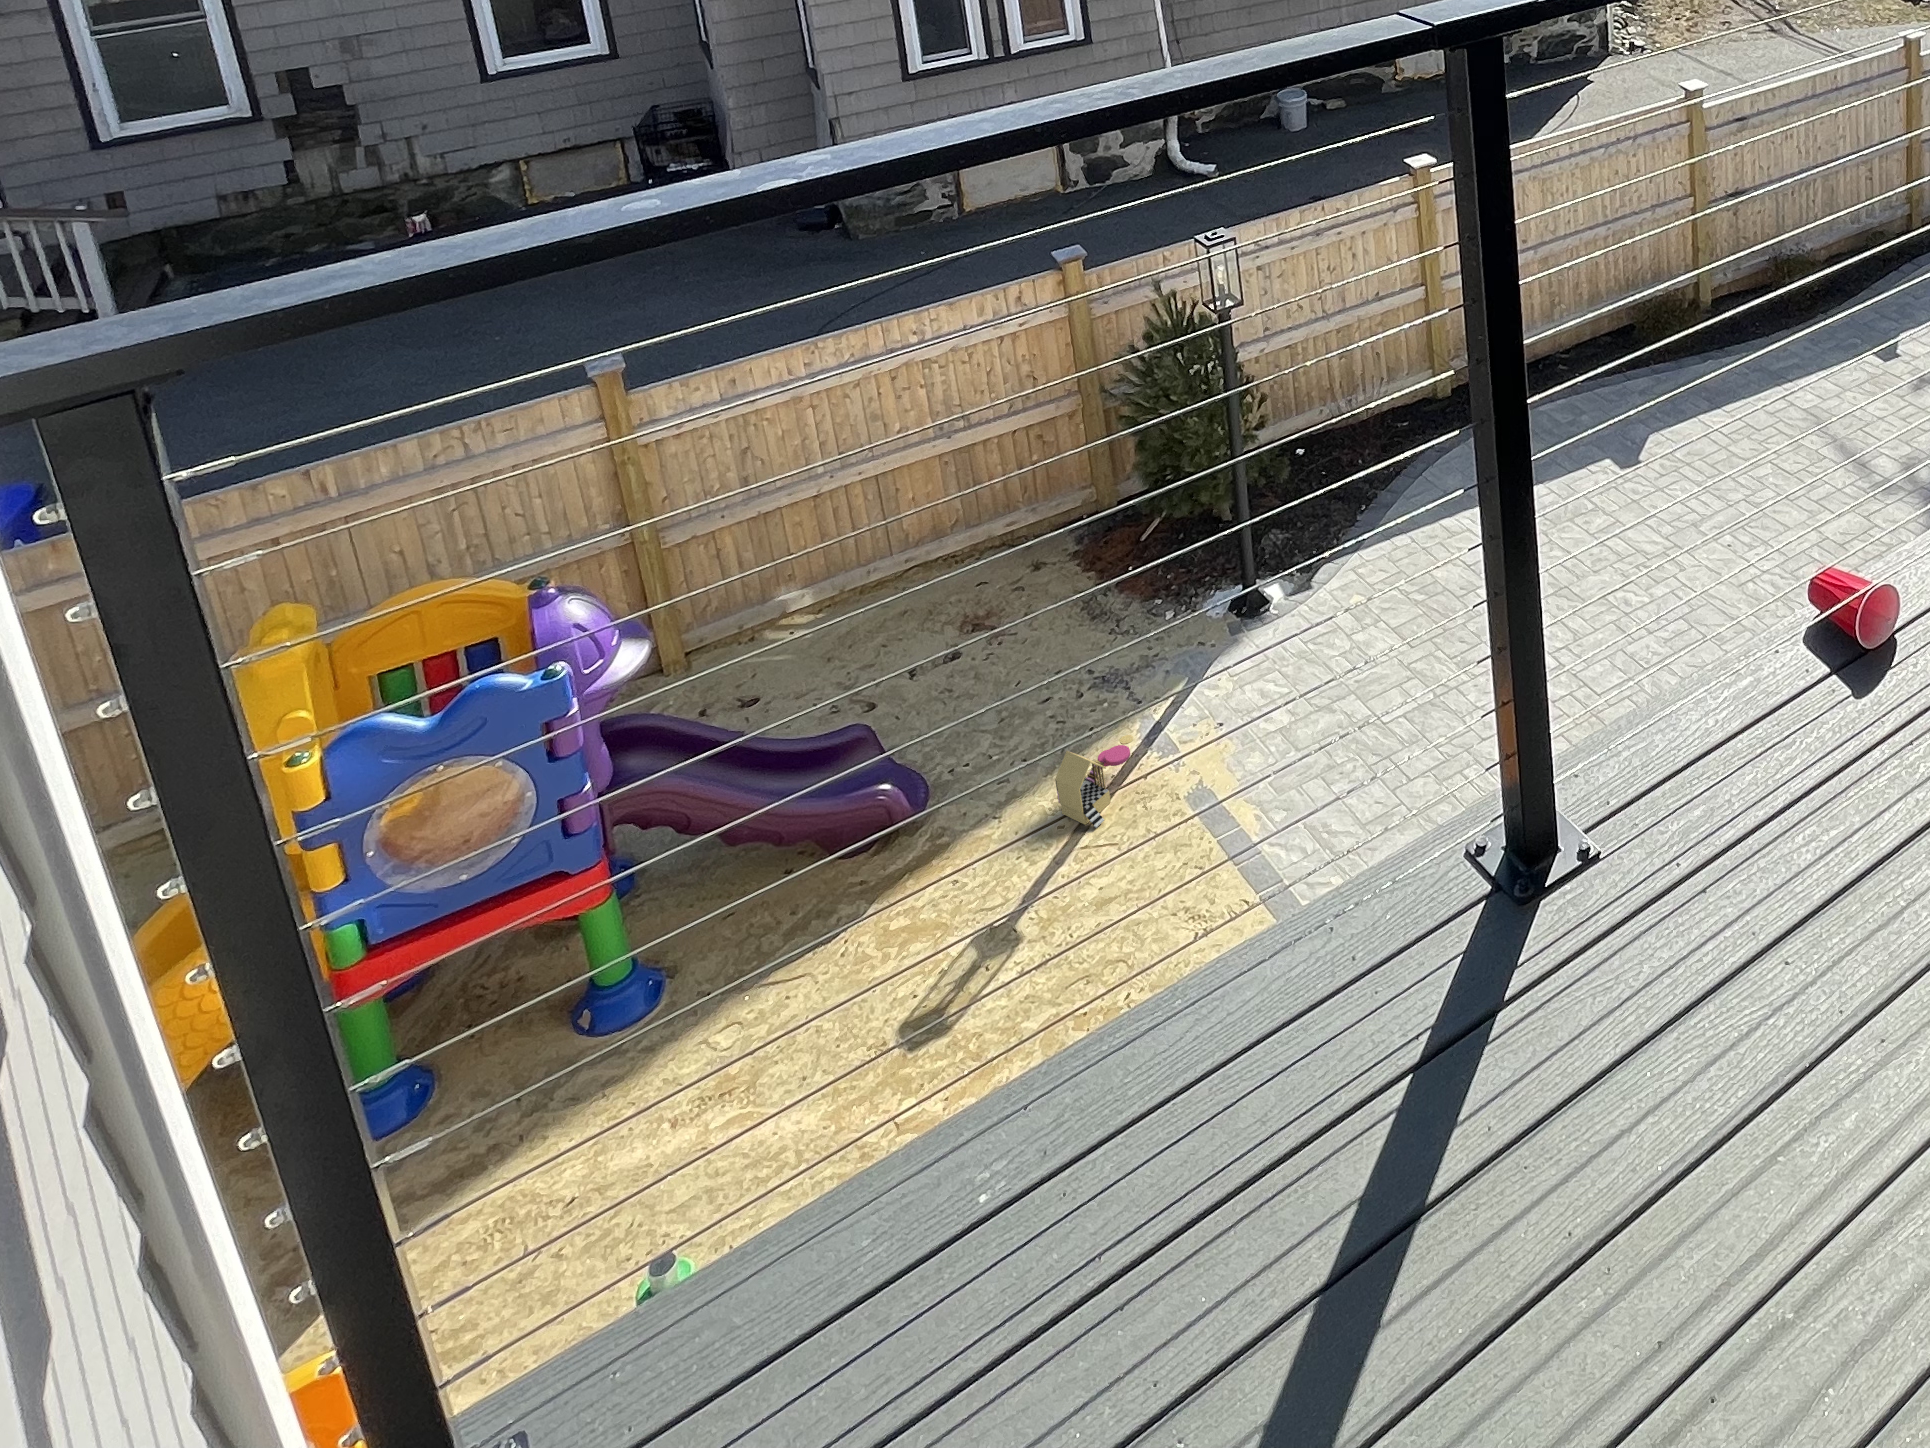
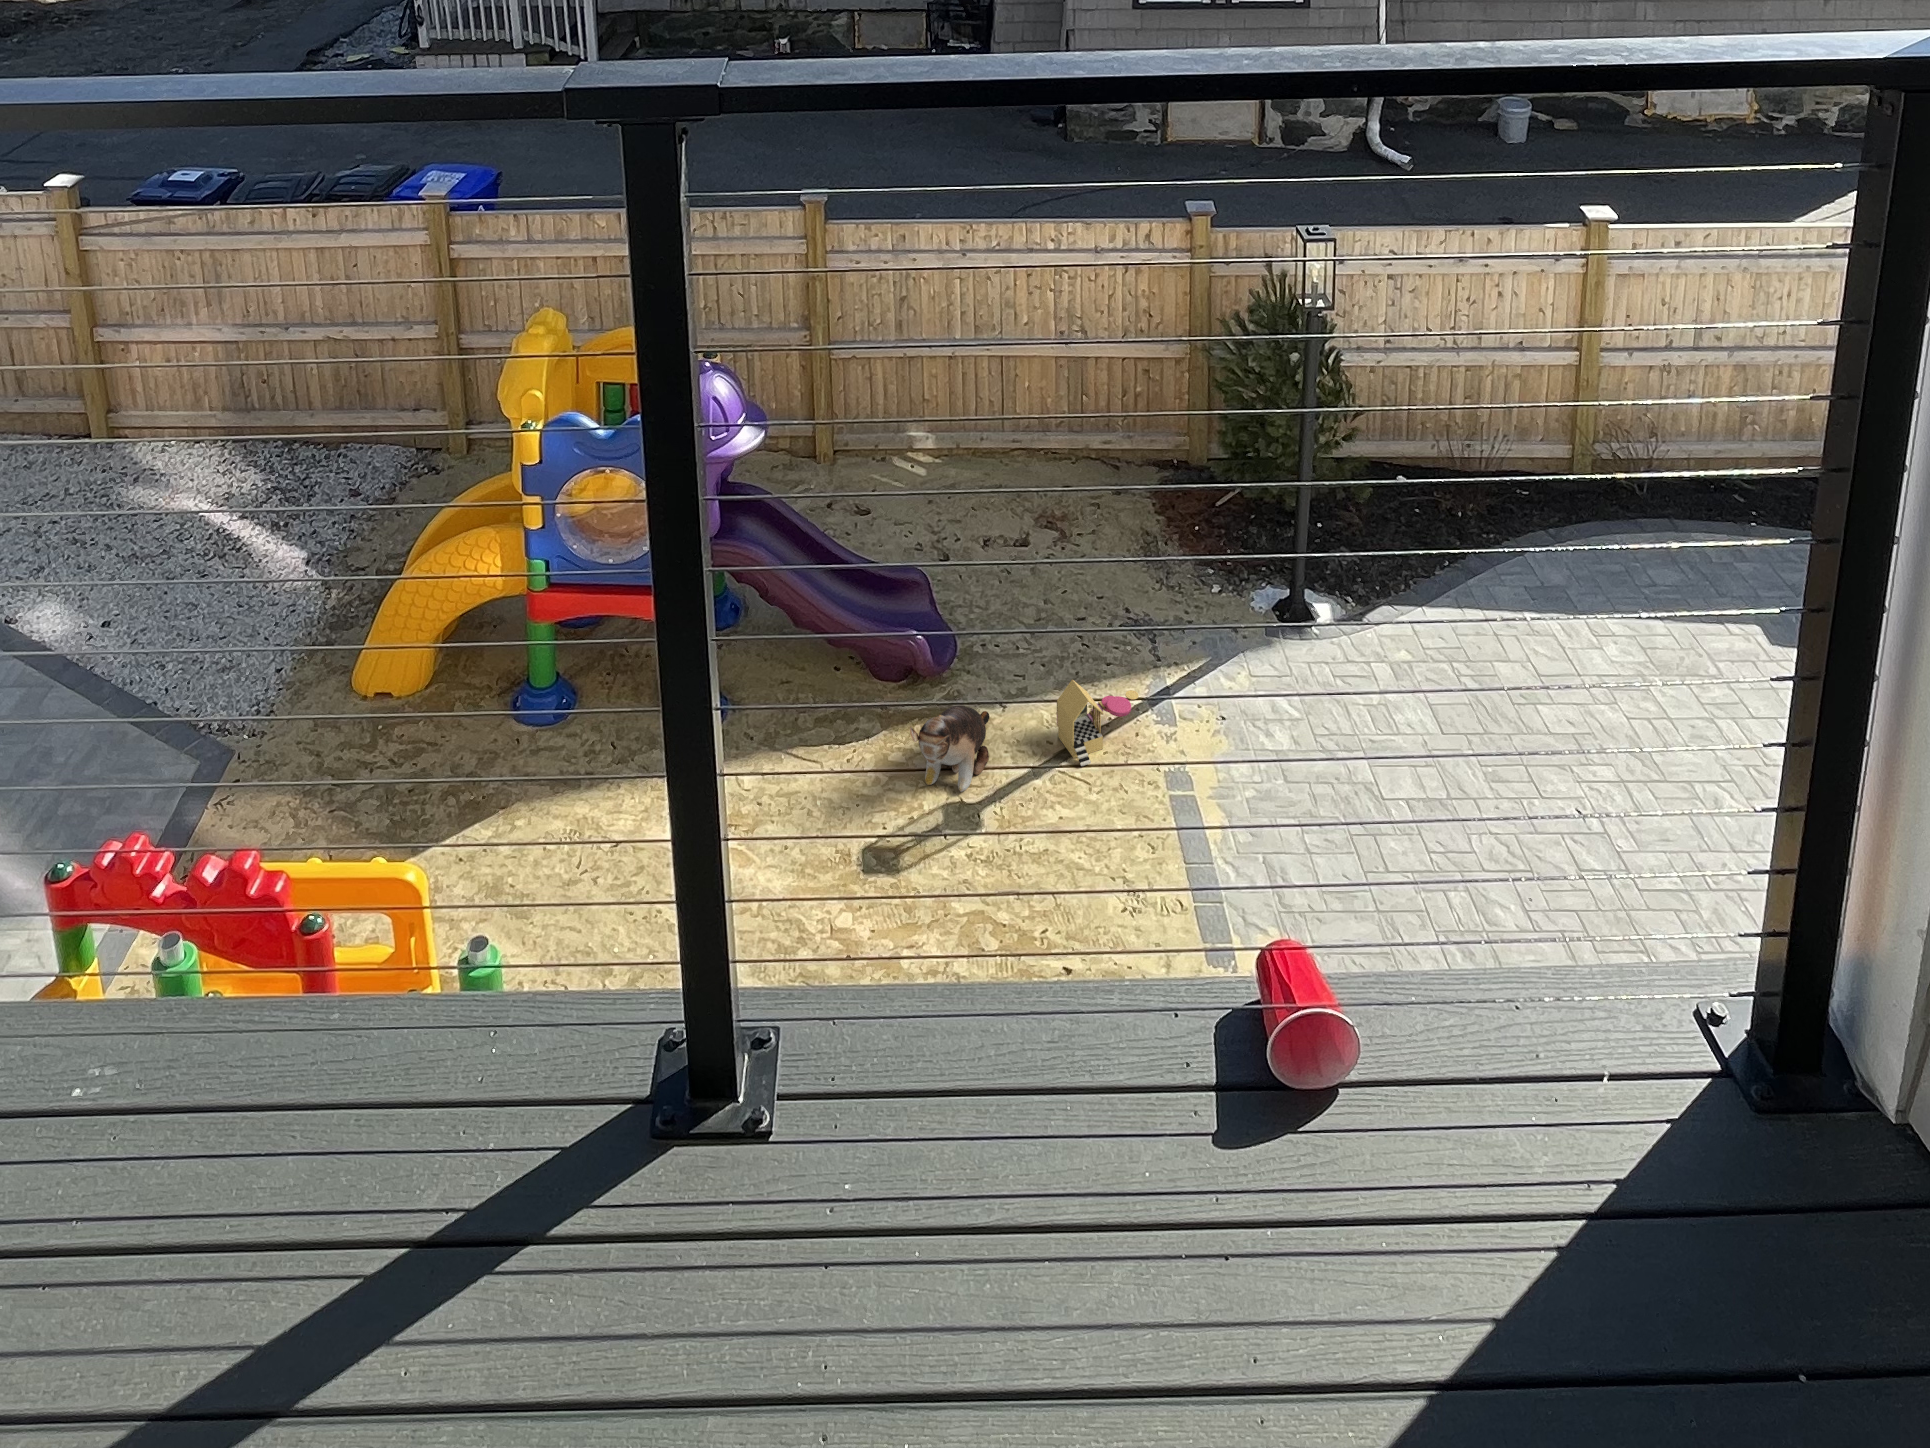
plush toy: none [915,827,998,925] -> present [910,706,990,792]

